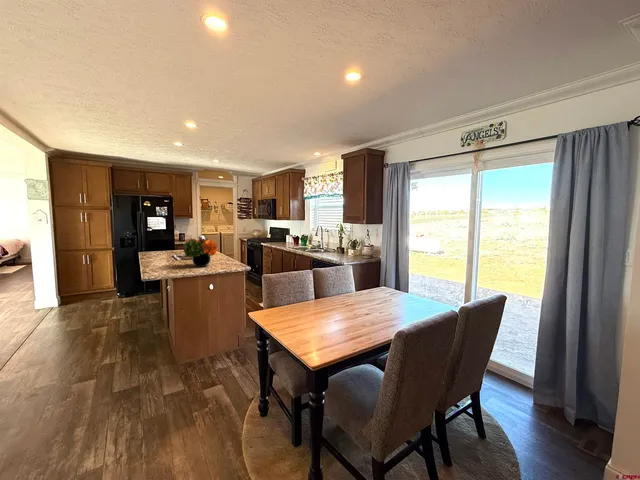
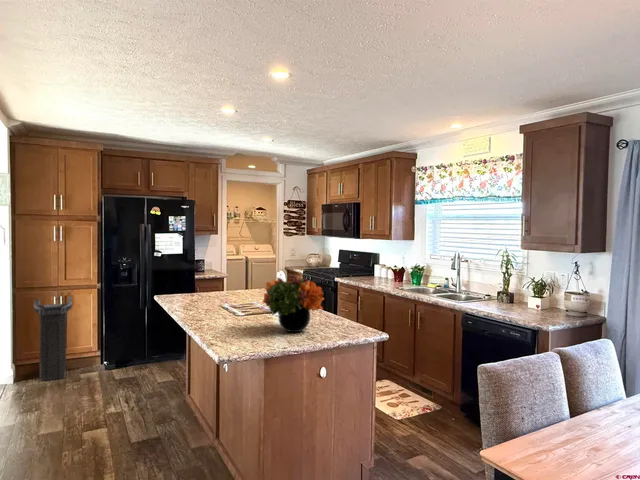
trash can: none [67,255,95,305] -> present [34,297,72,381]

